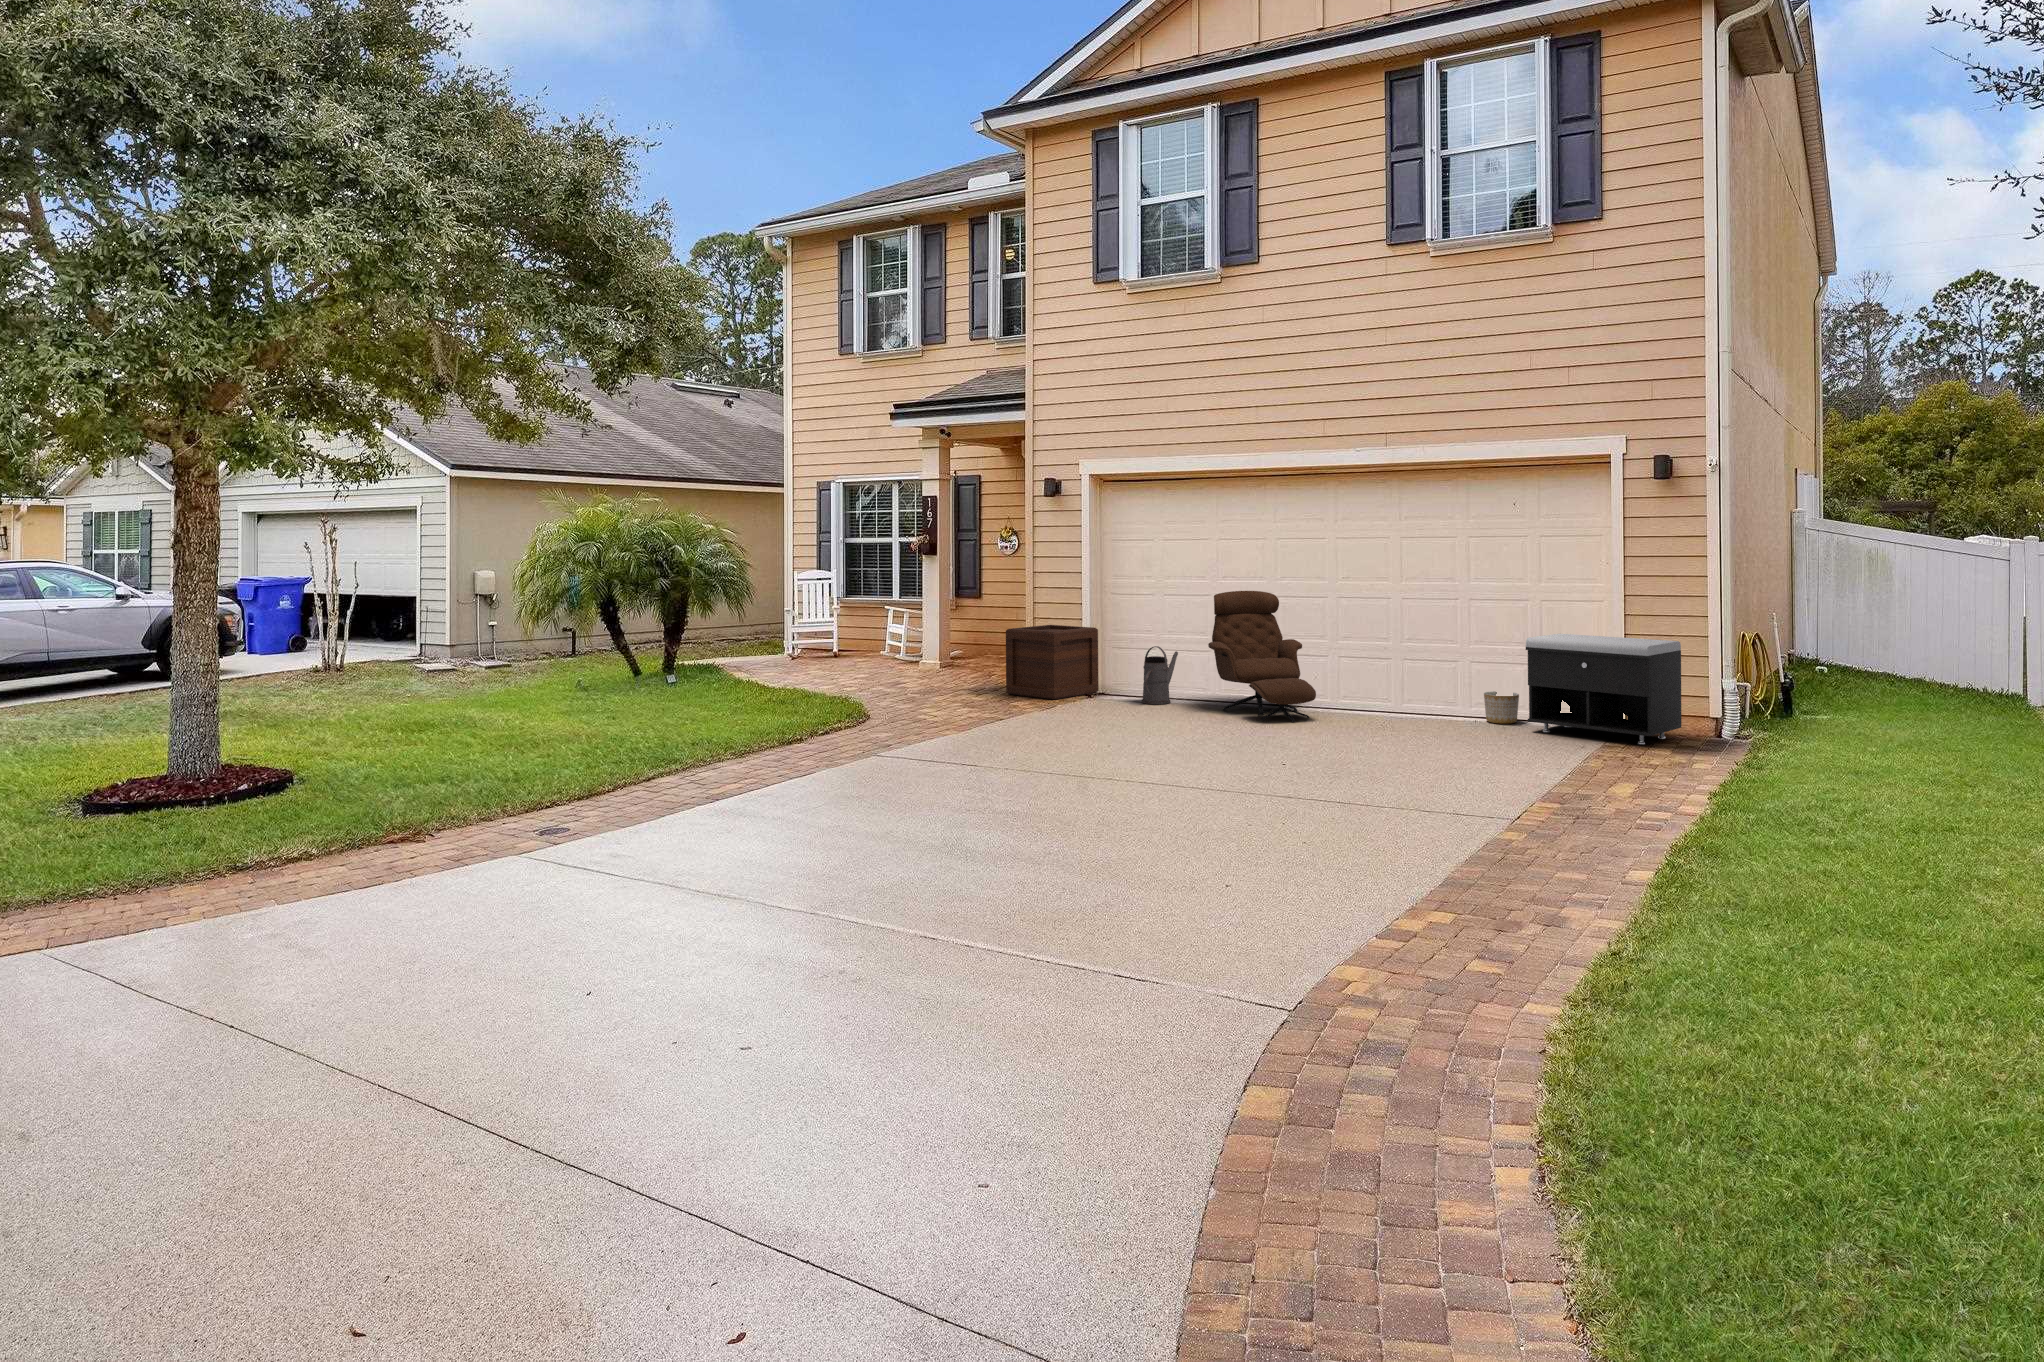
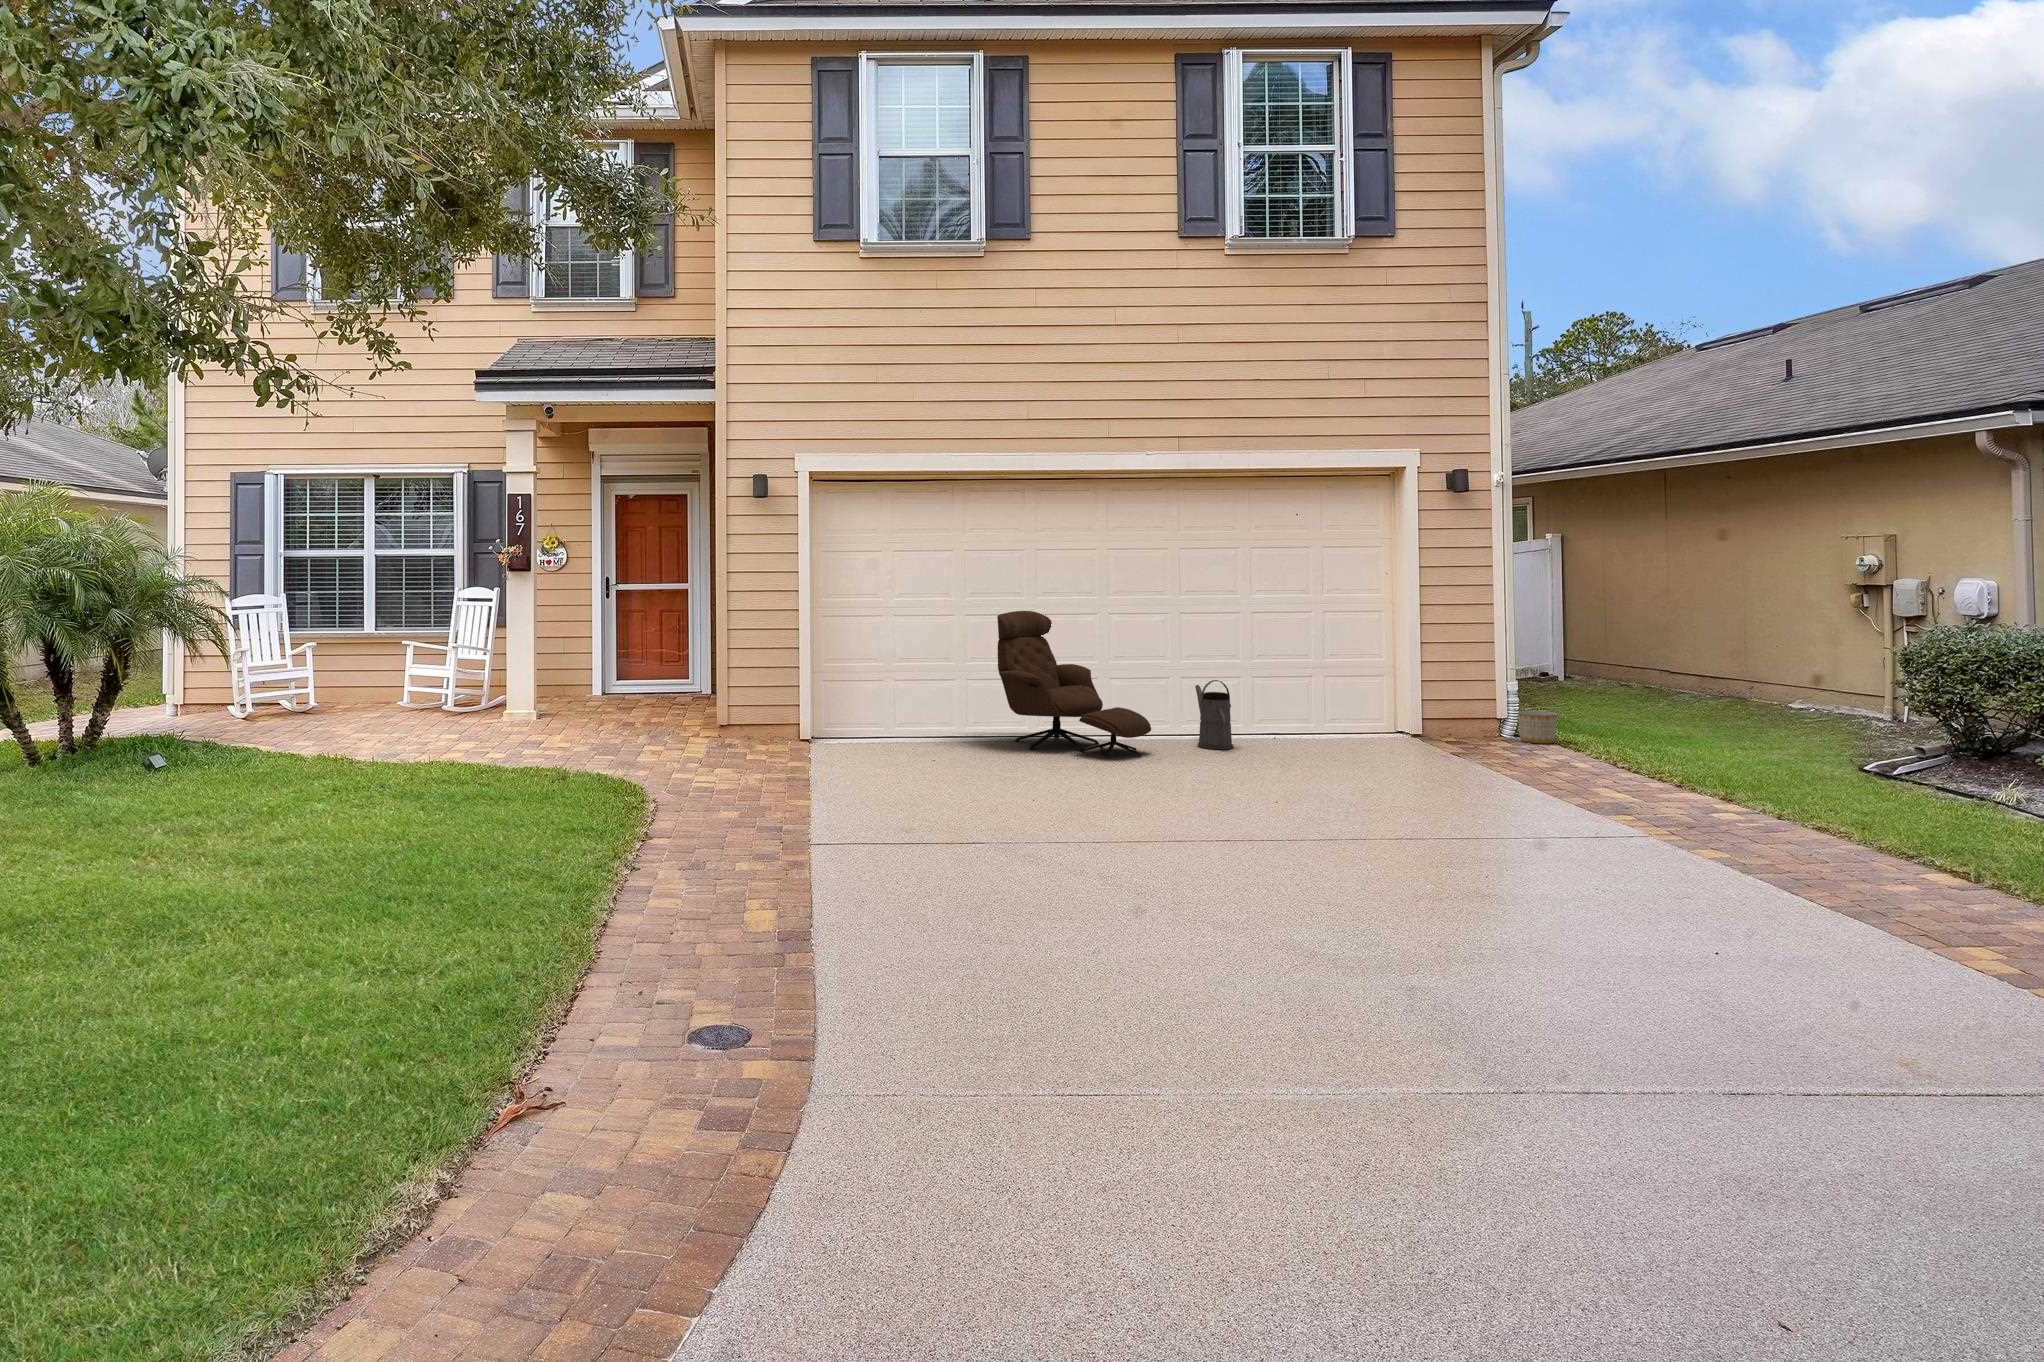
wooden crate: present [1006,625,1098,699] -> none [734,658,830,751]
storage bench: present [1526,634,1682,744] -> none [1354,648,1498,753]
watering can: present [1142,646,1178,704] -> present [1195,680,1233,749]
planter: present [1484,691,1519,724] -> present [1518,710,1557,744]

